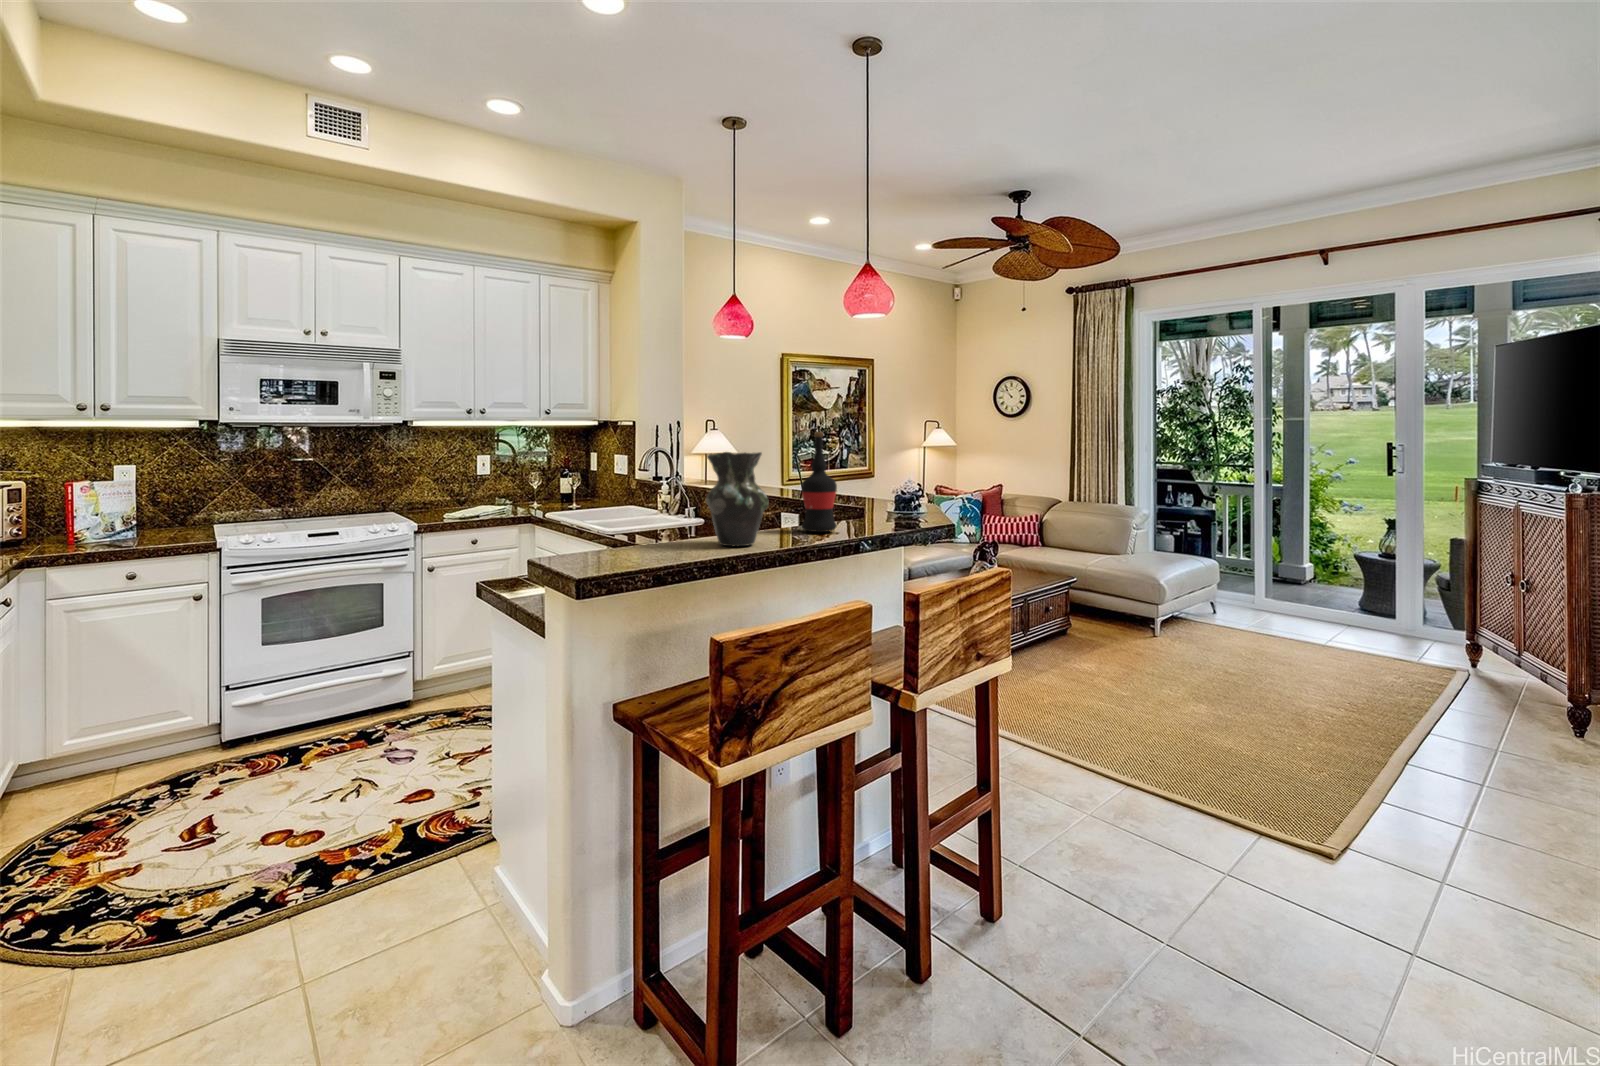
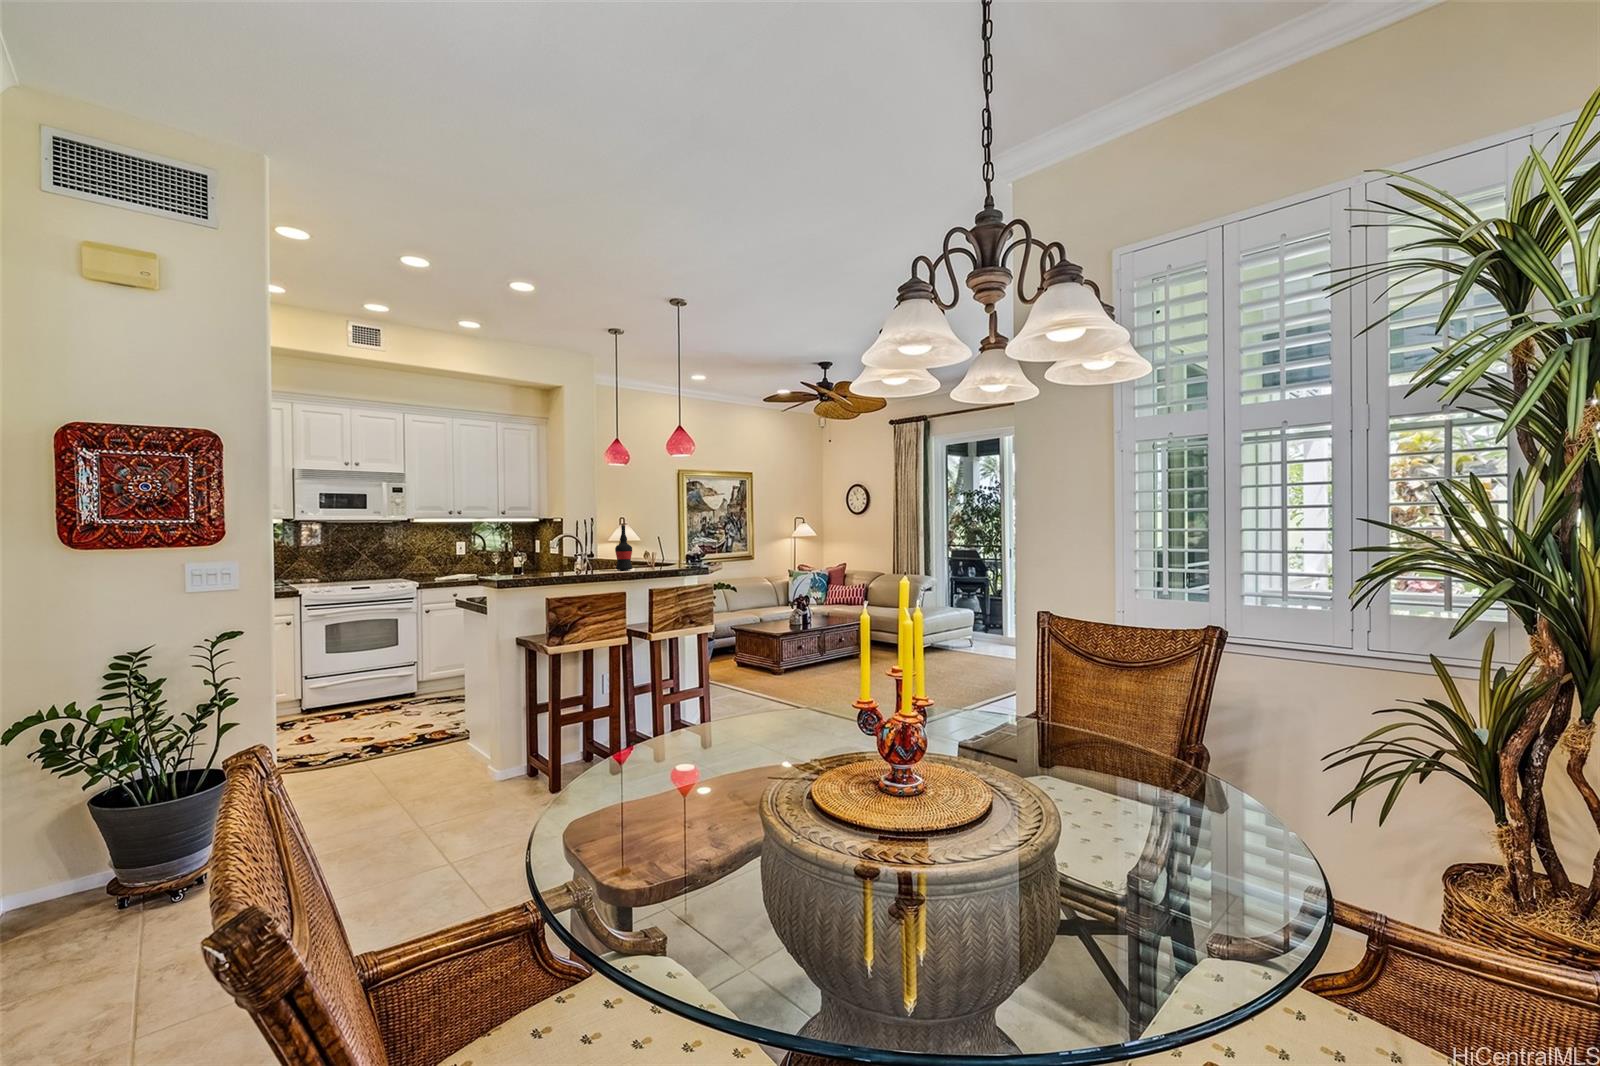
vase: present [706,452,769,546] -> none [564,532,591,573]

